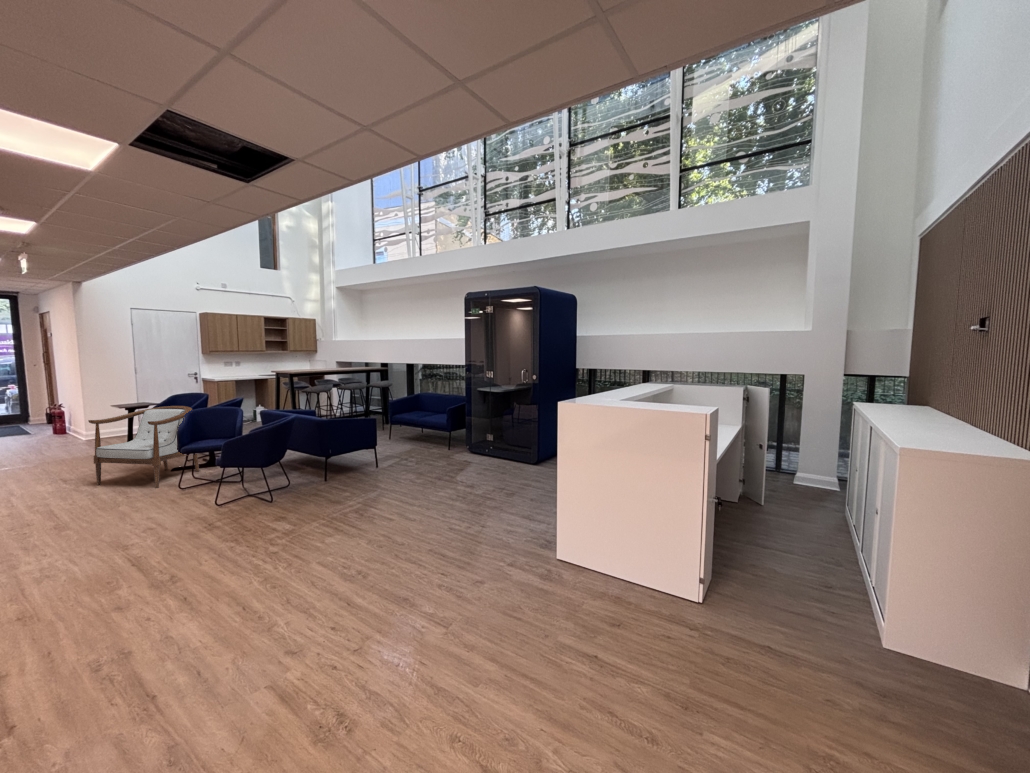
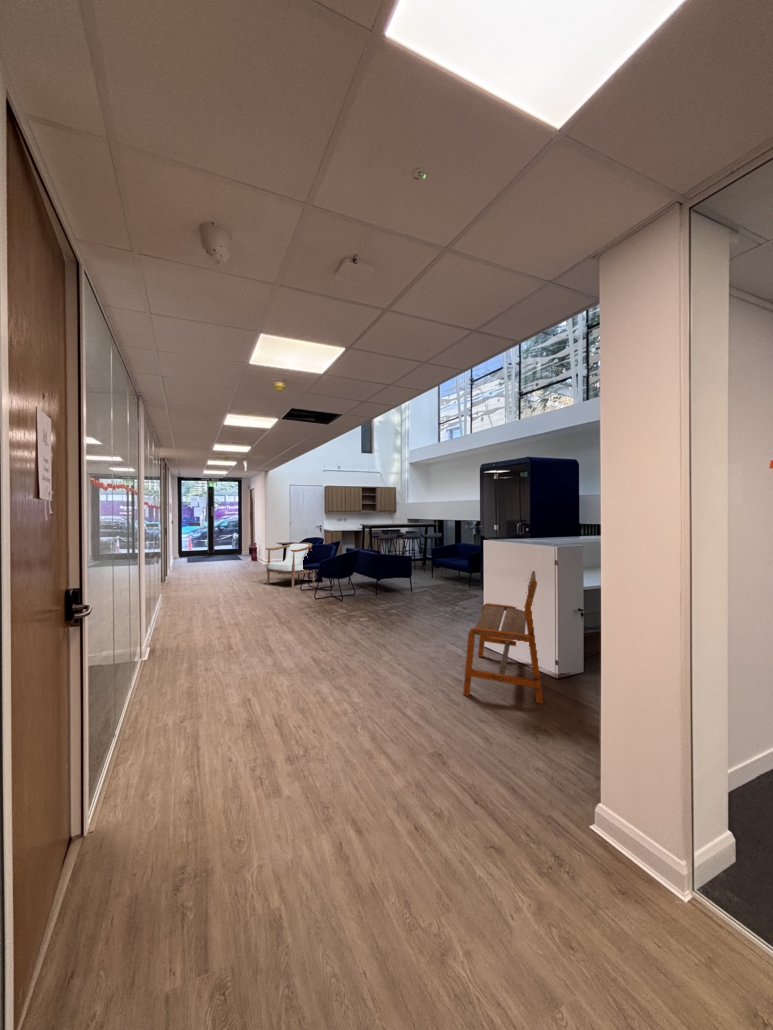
bench: none [558,442,735,703] -> present [463,571,543,704]

